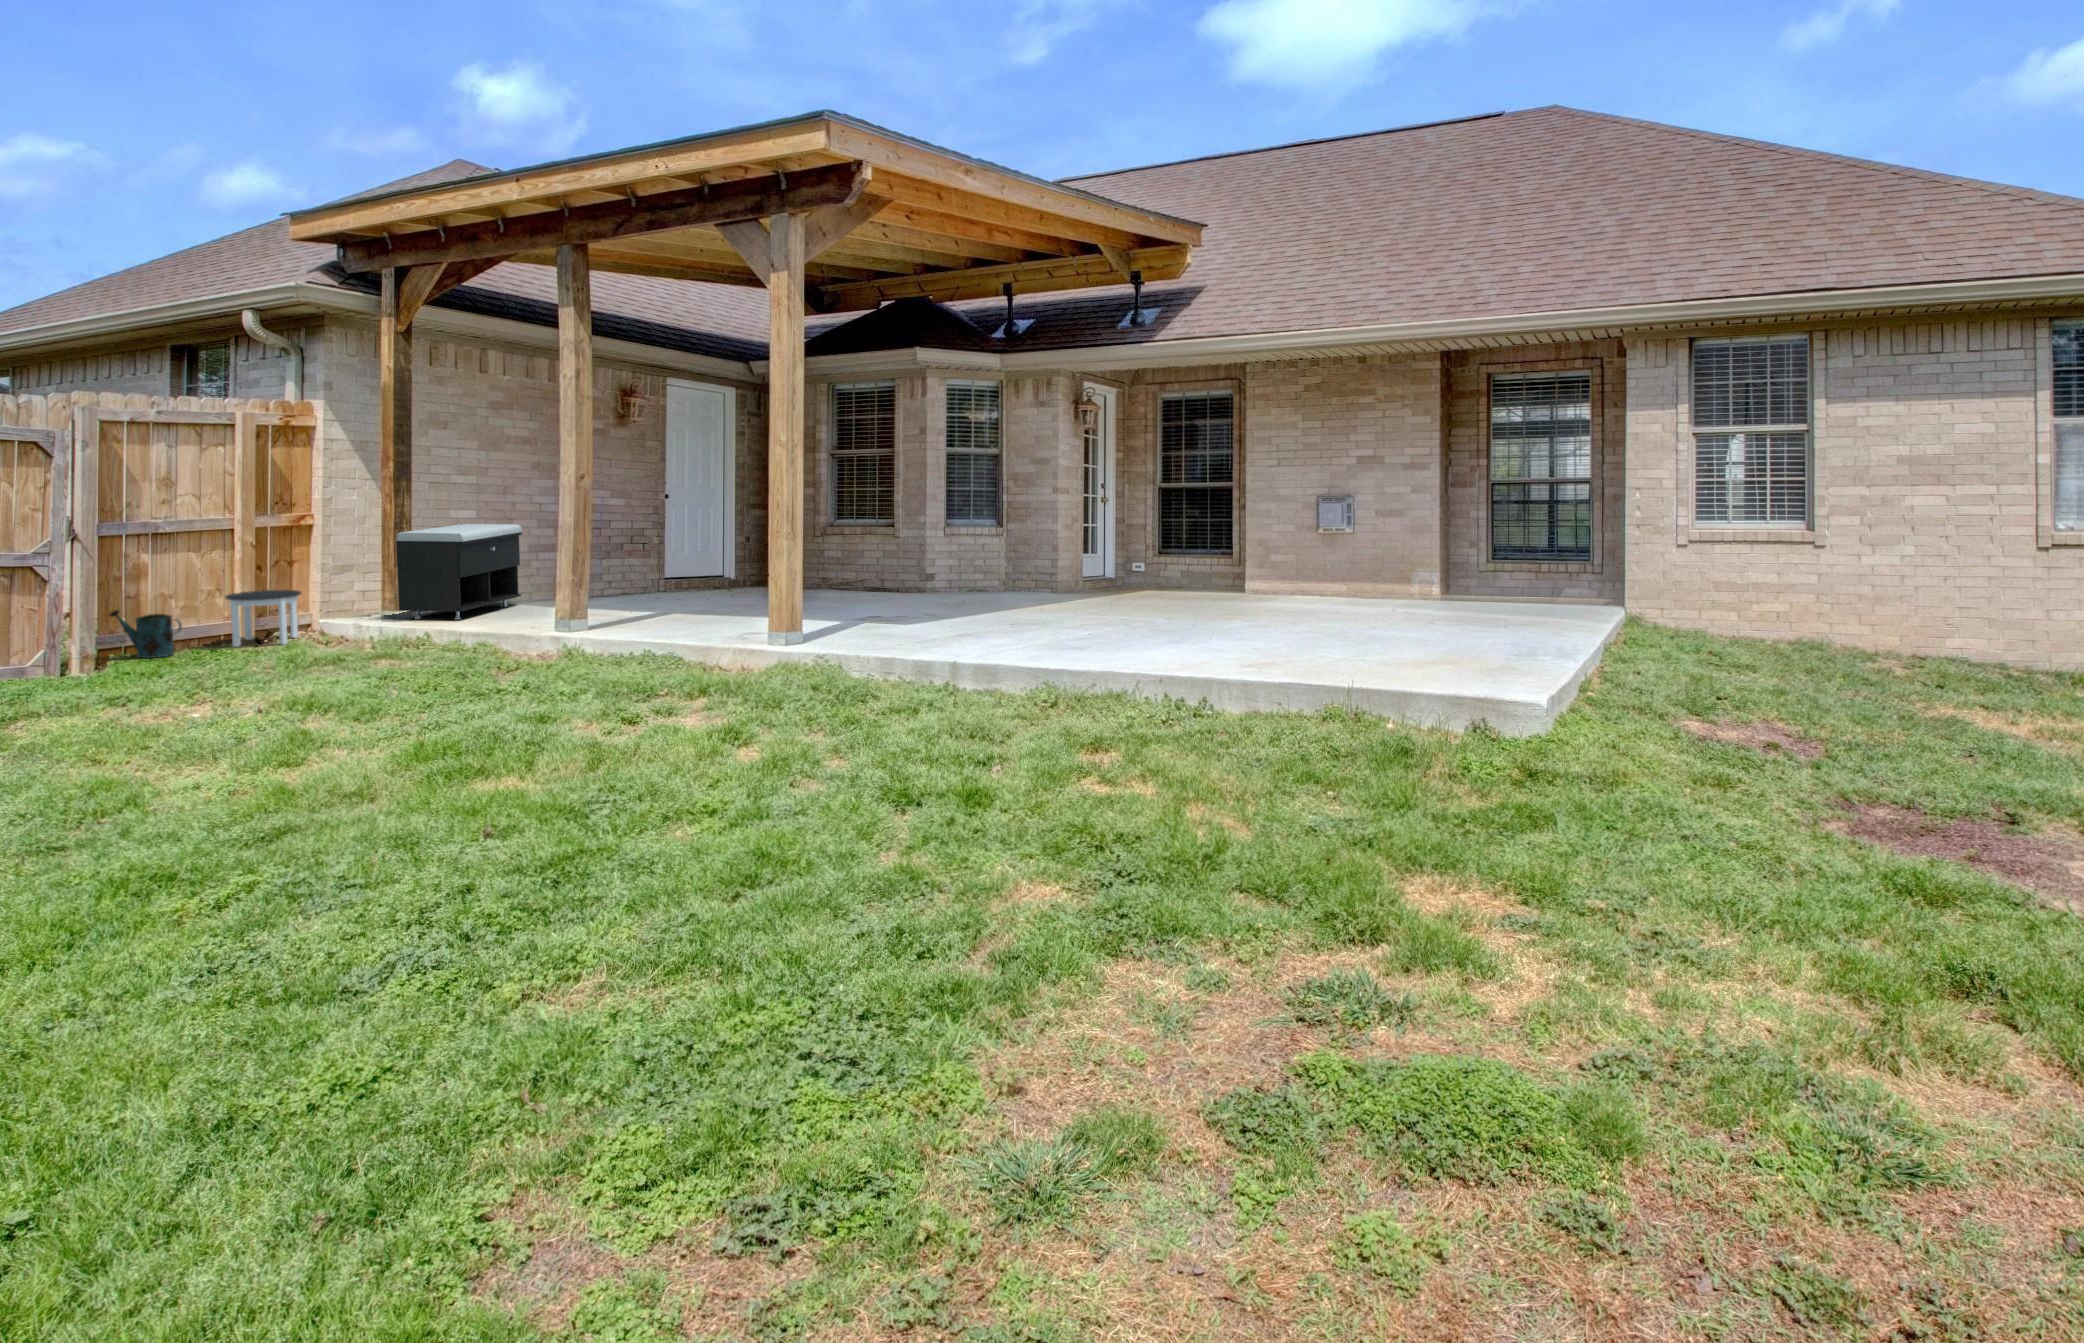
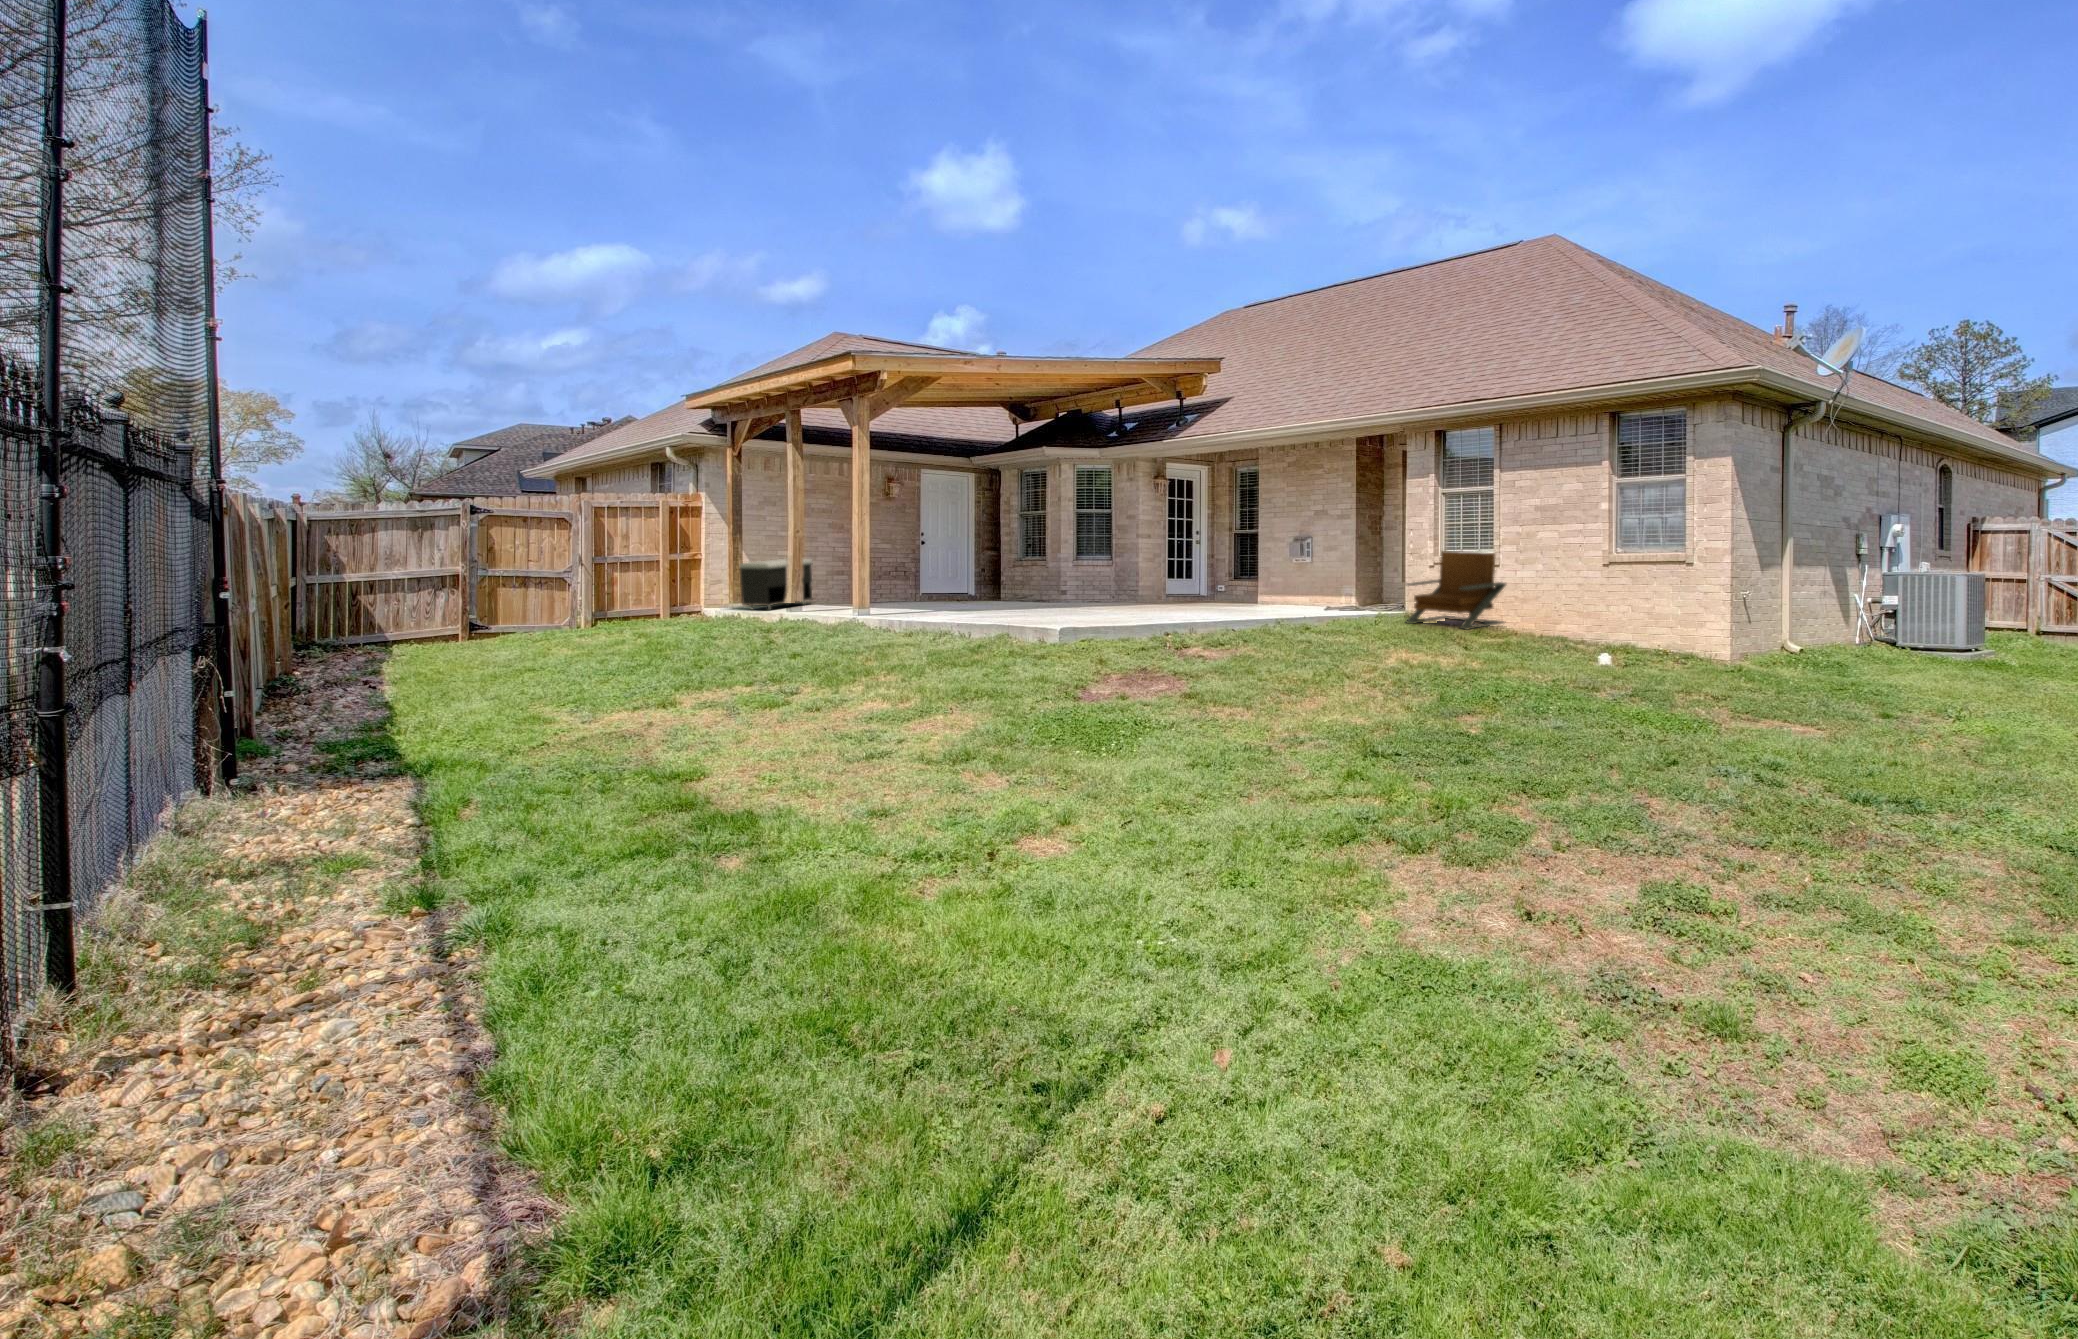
lounge chair: none [1642,518,1783,641] -> present [1406,551,1506,630]
round table: present [225,590,301,647] -> none [647,592,684,620]
watering can: present [110,610,182,658] -> none [595,600,624,624]

